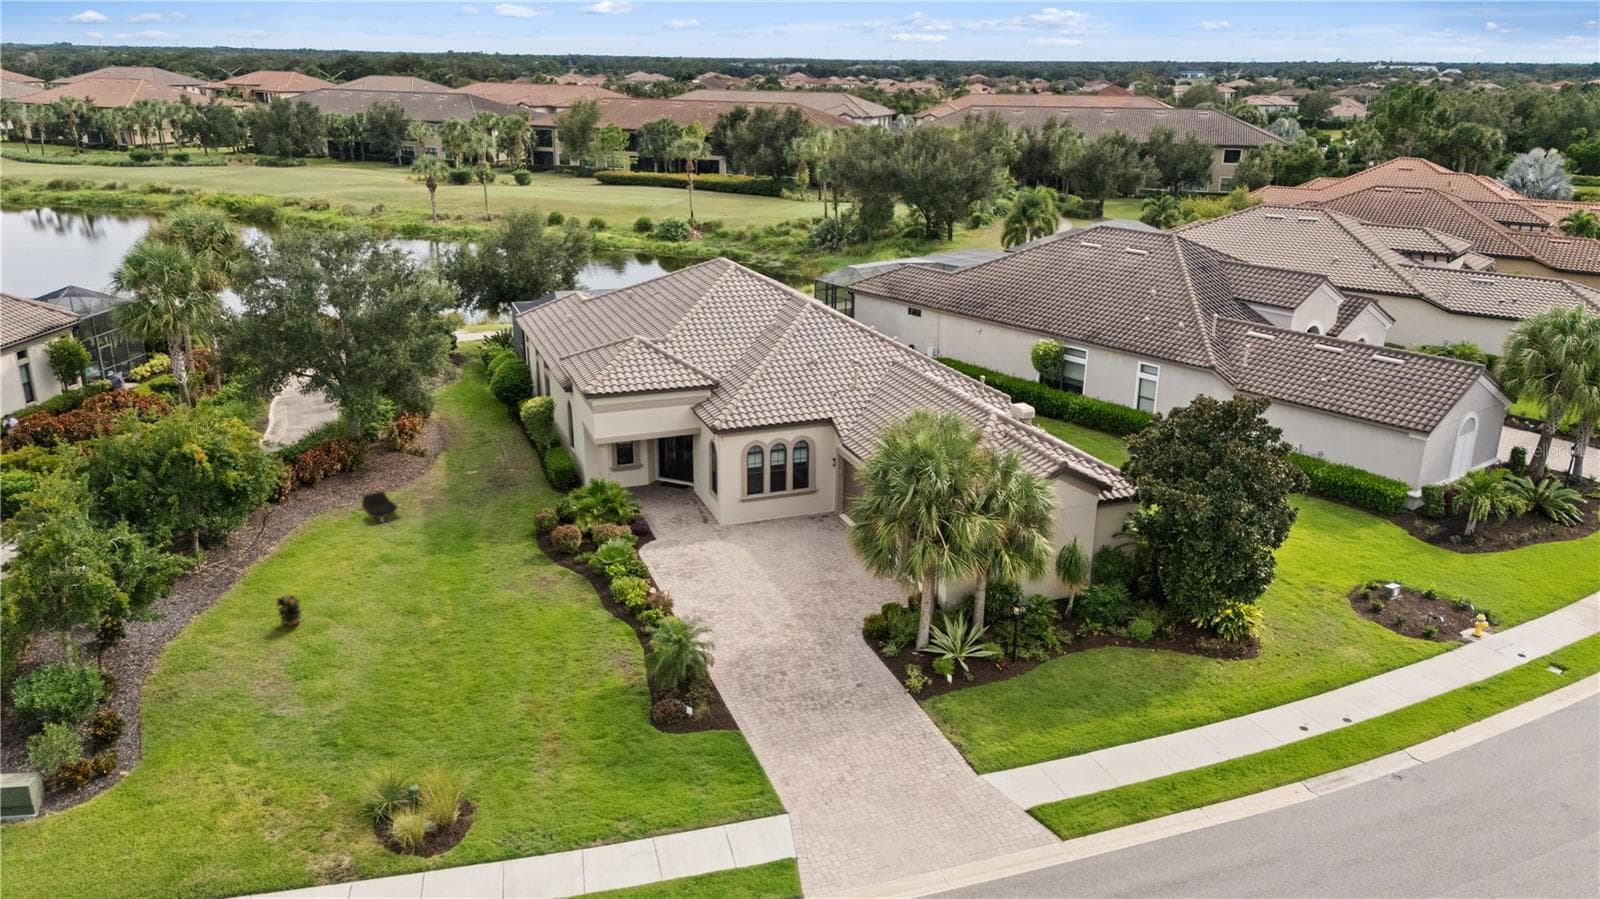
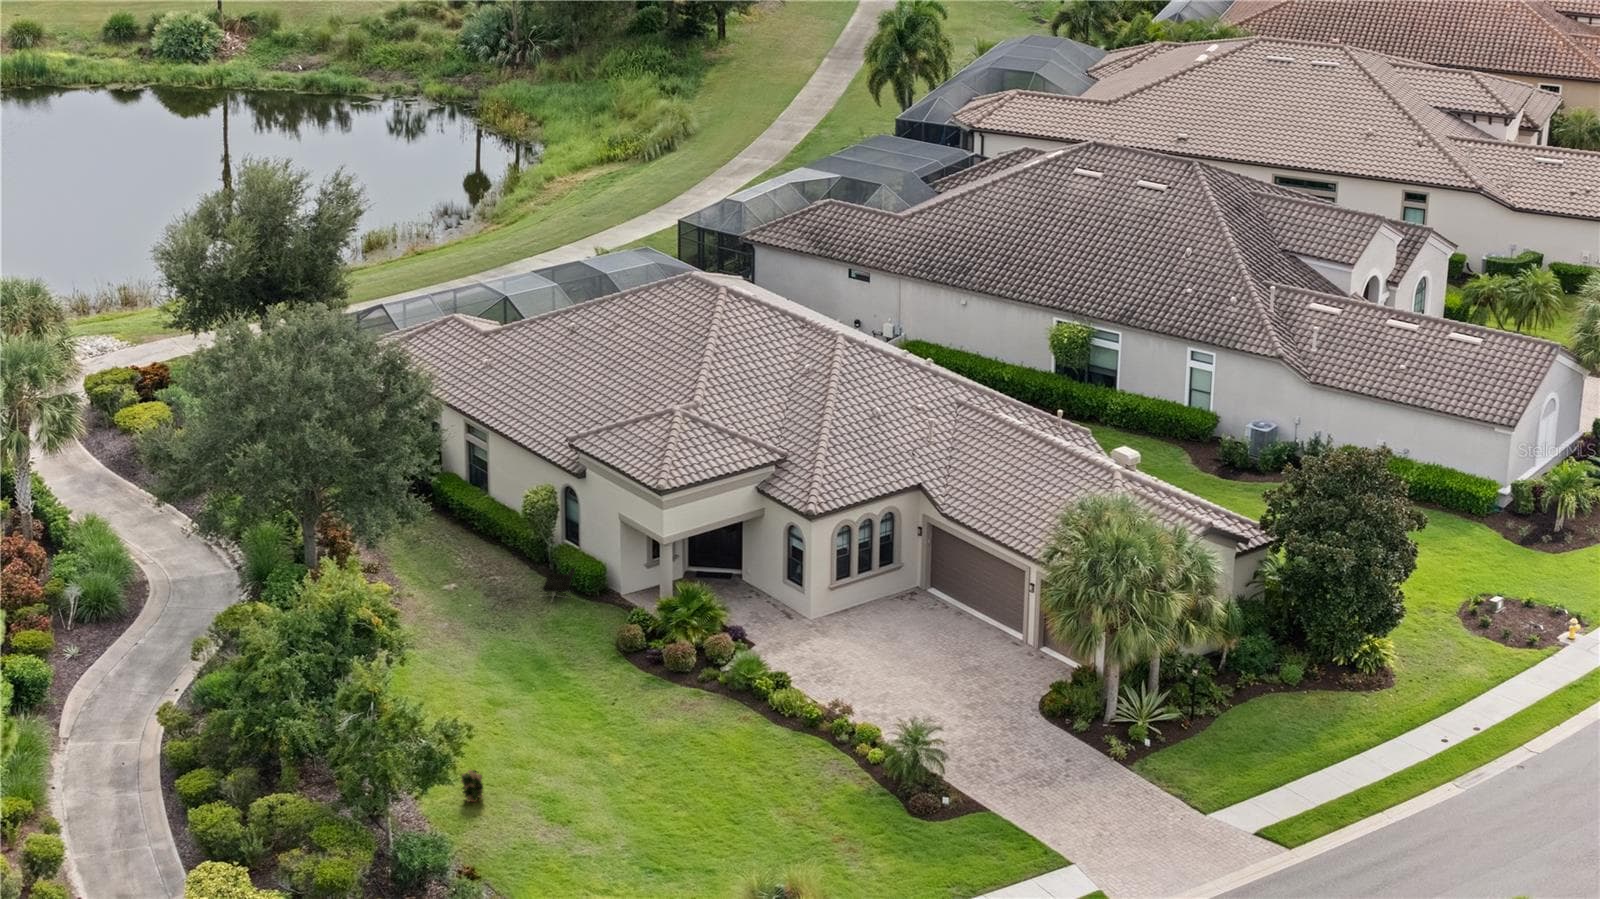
lounge chair: present [362,492,397,522] -> present [543,569,575,601]

